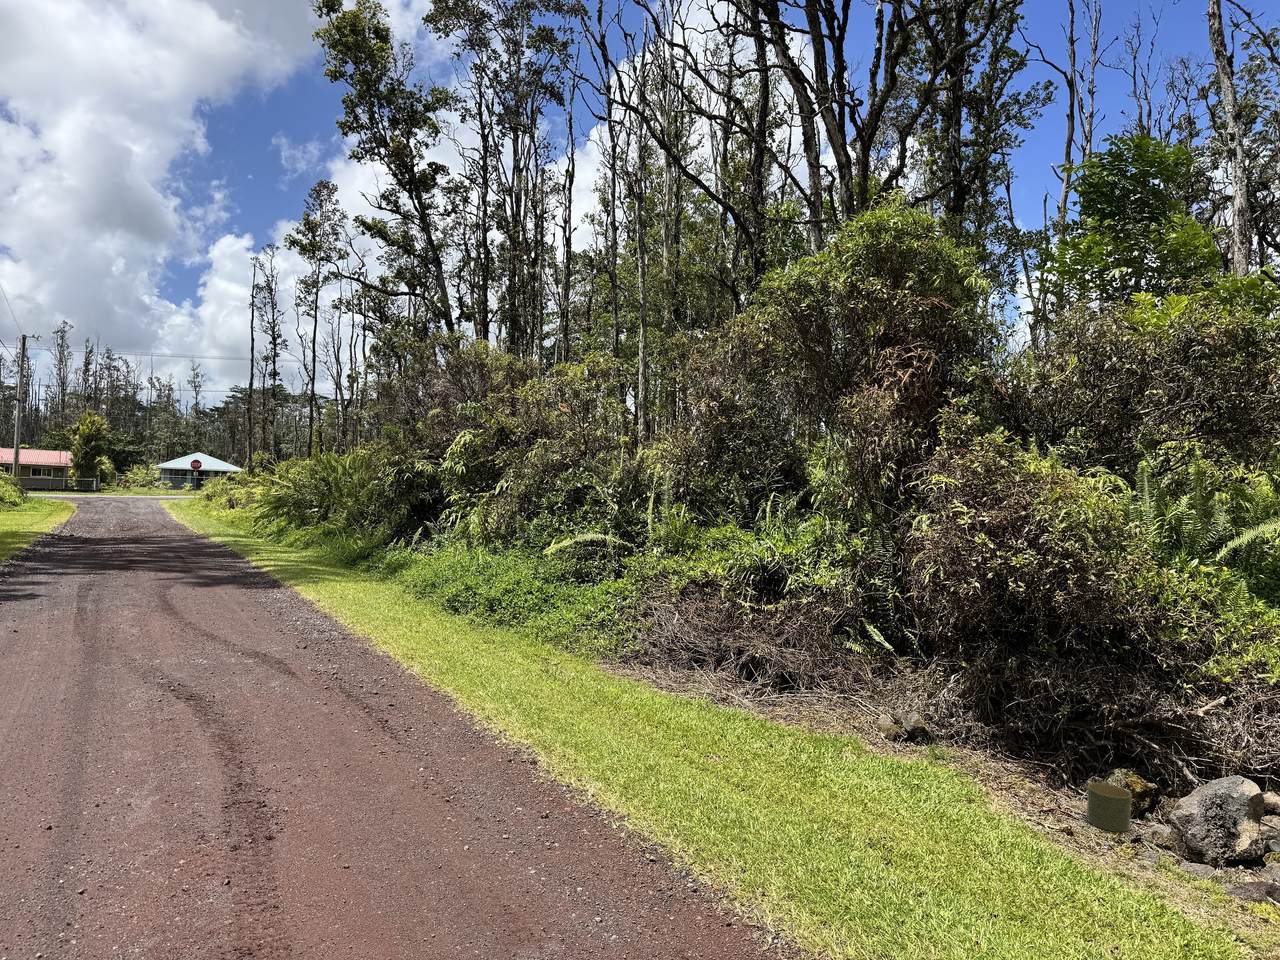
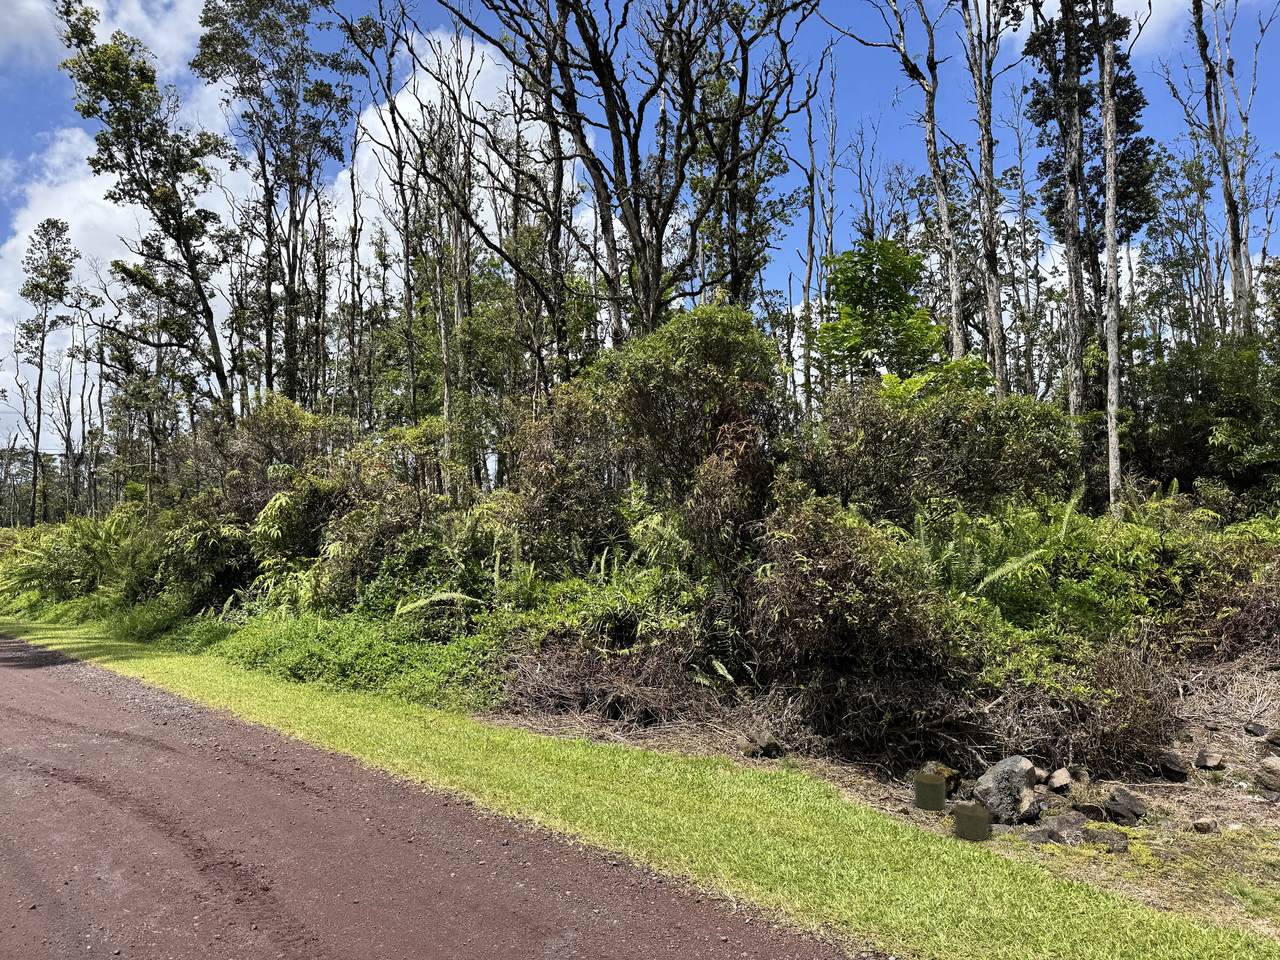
bucket: none [1129,828,1192,881] -> present [951,804,993,840]

